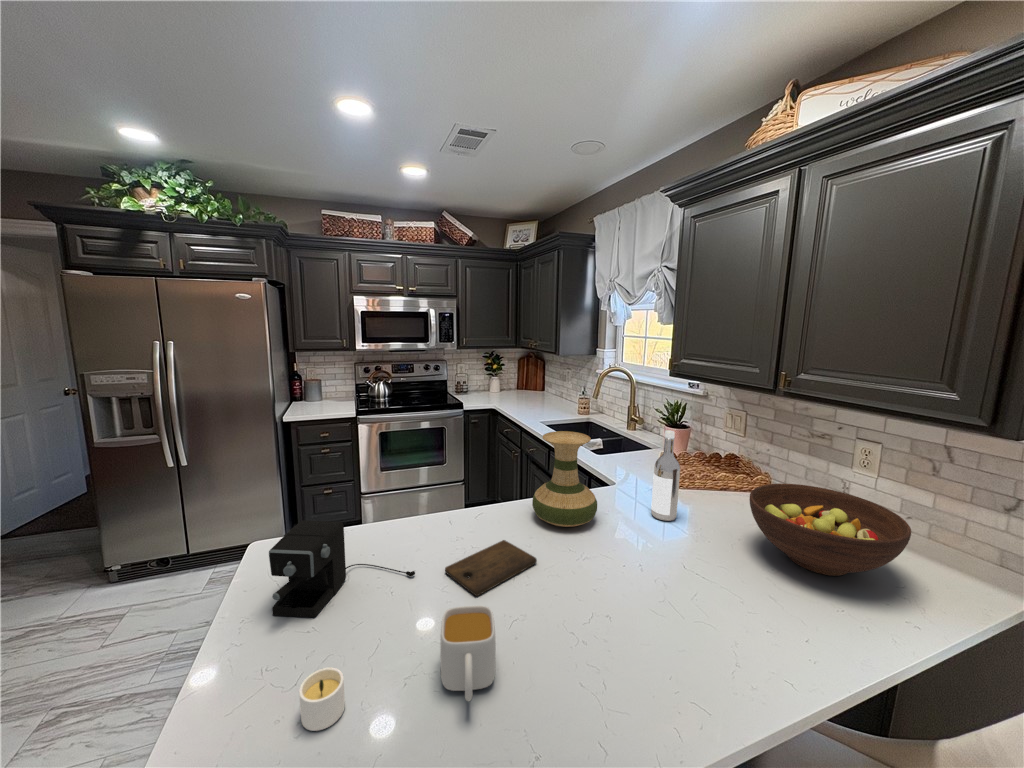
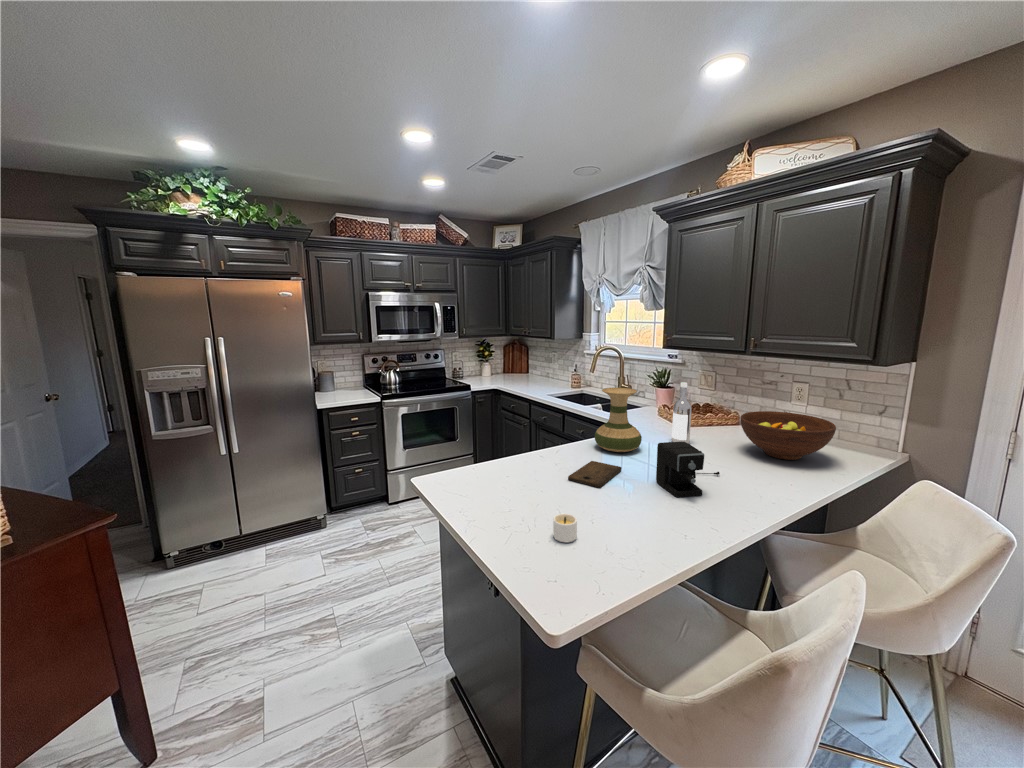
coffee maker: present [269,520,415,617] -> present [656,441,720,497]
mug: present [440,606,496,701] -> none [609,479,648,521]

